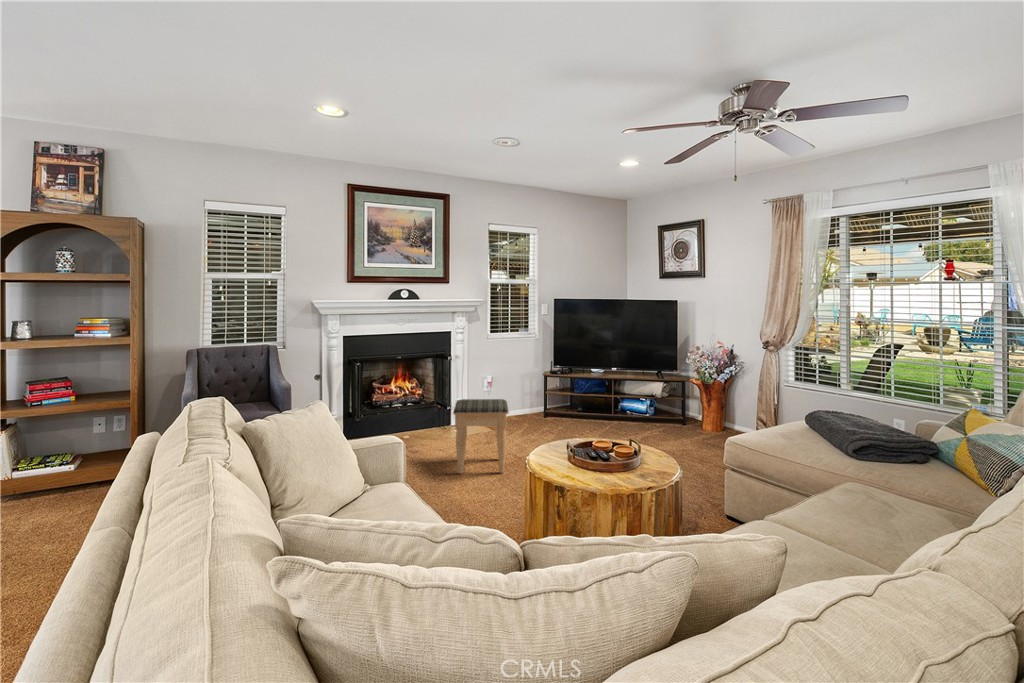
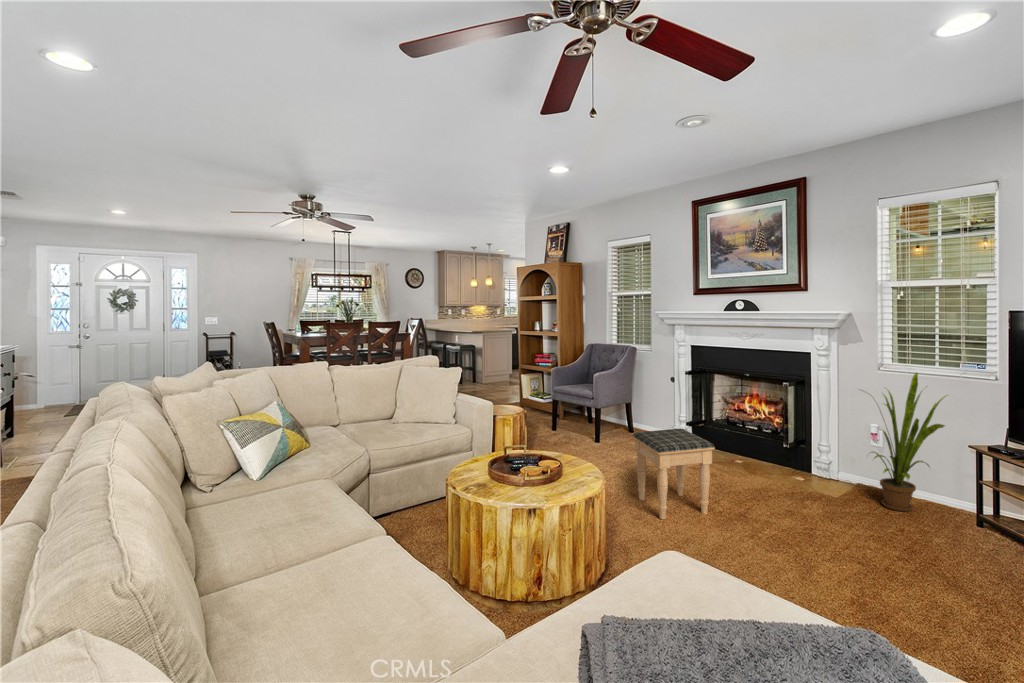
house plant: none [501,338,550,424] -> present [871,373,946,511]

